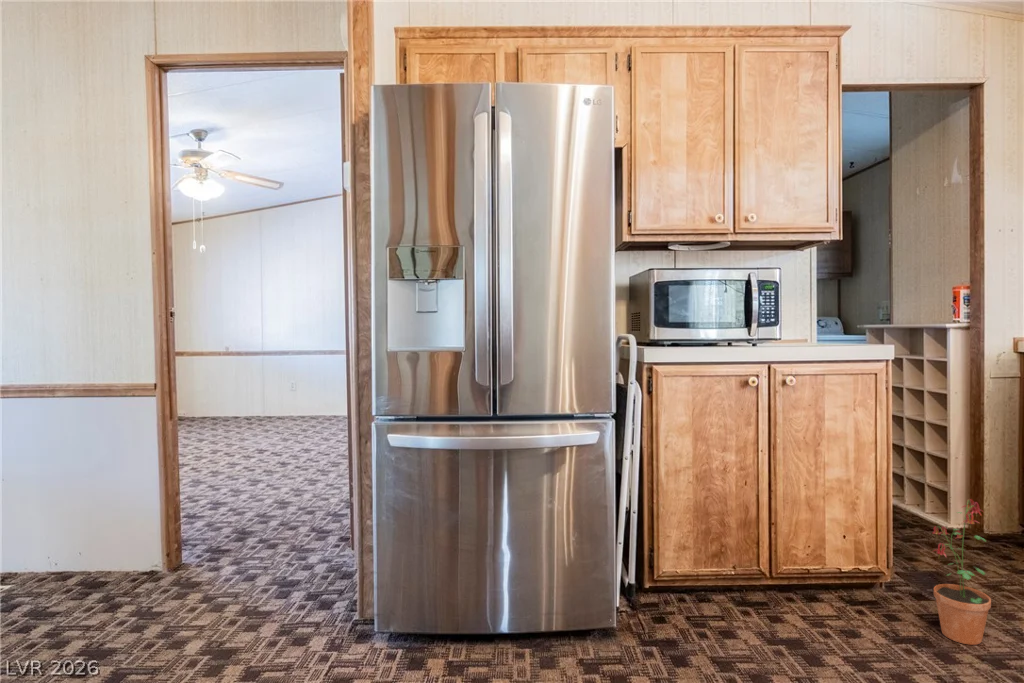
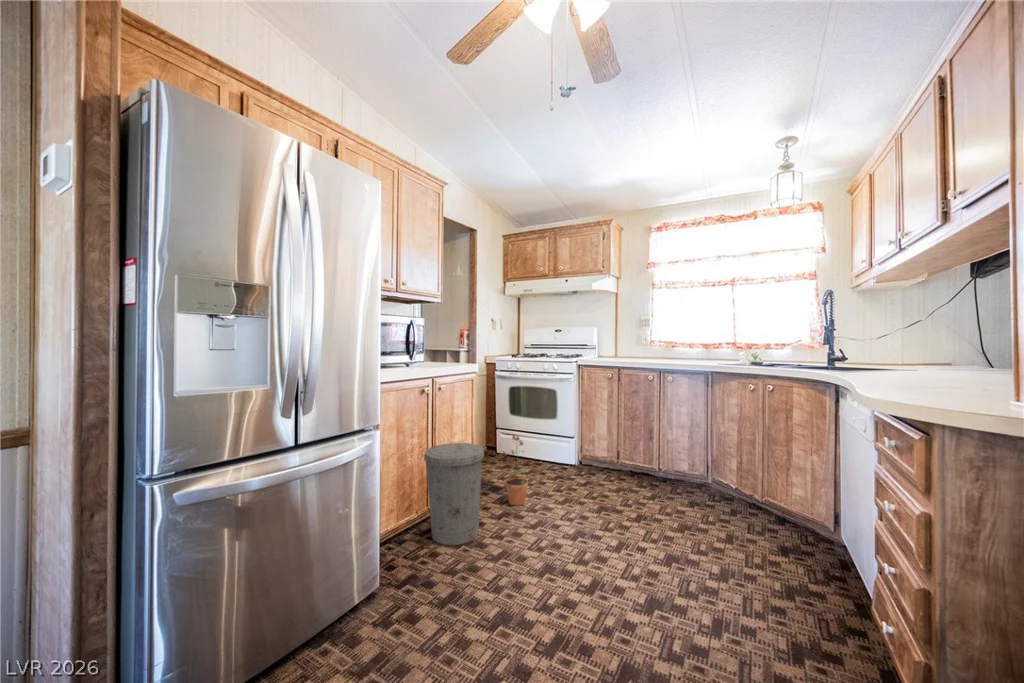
trash can: none [735,478,843,646] -> present [424,443,484,545]

